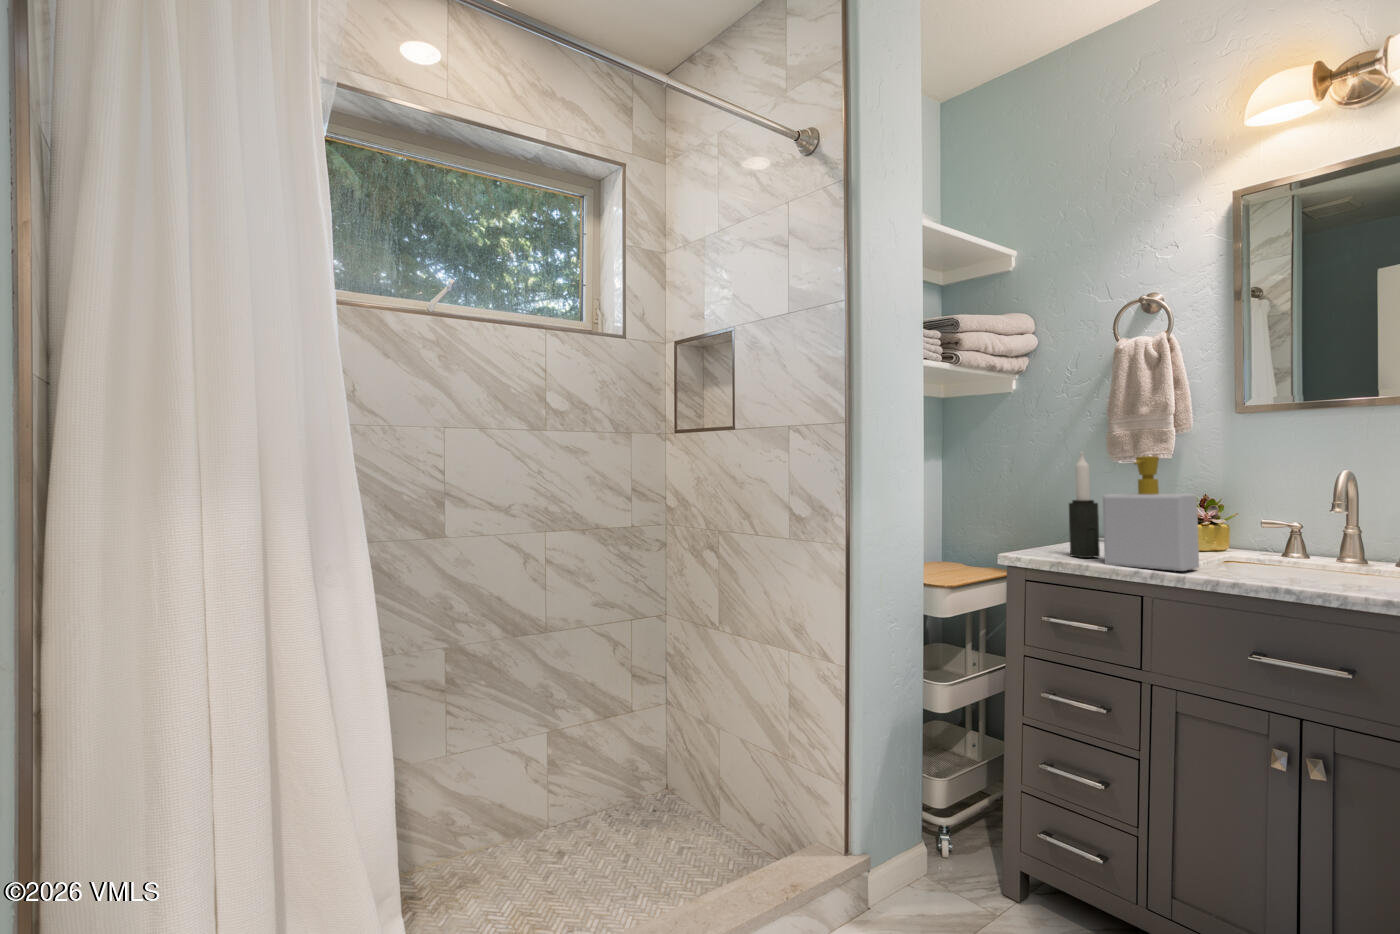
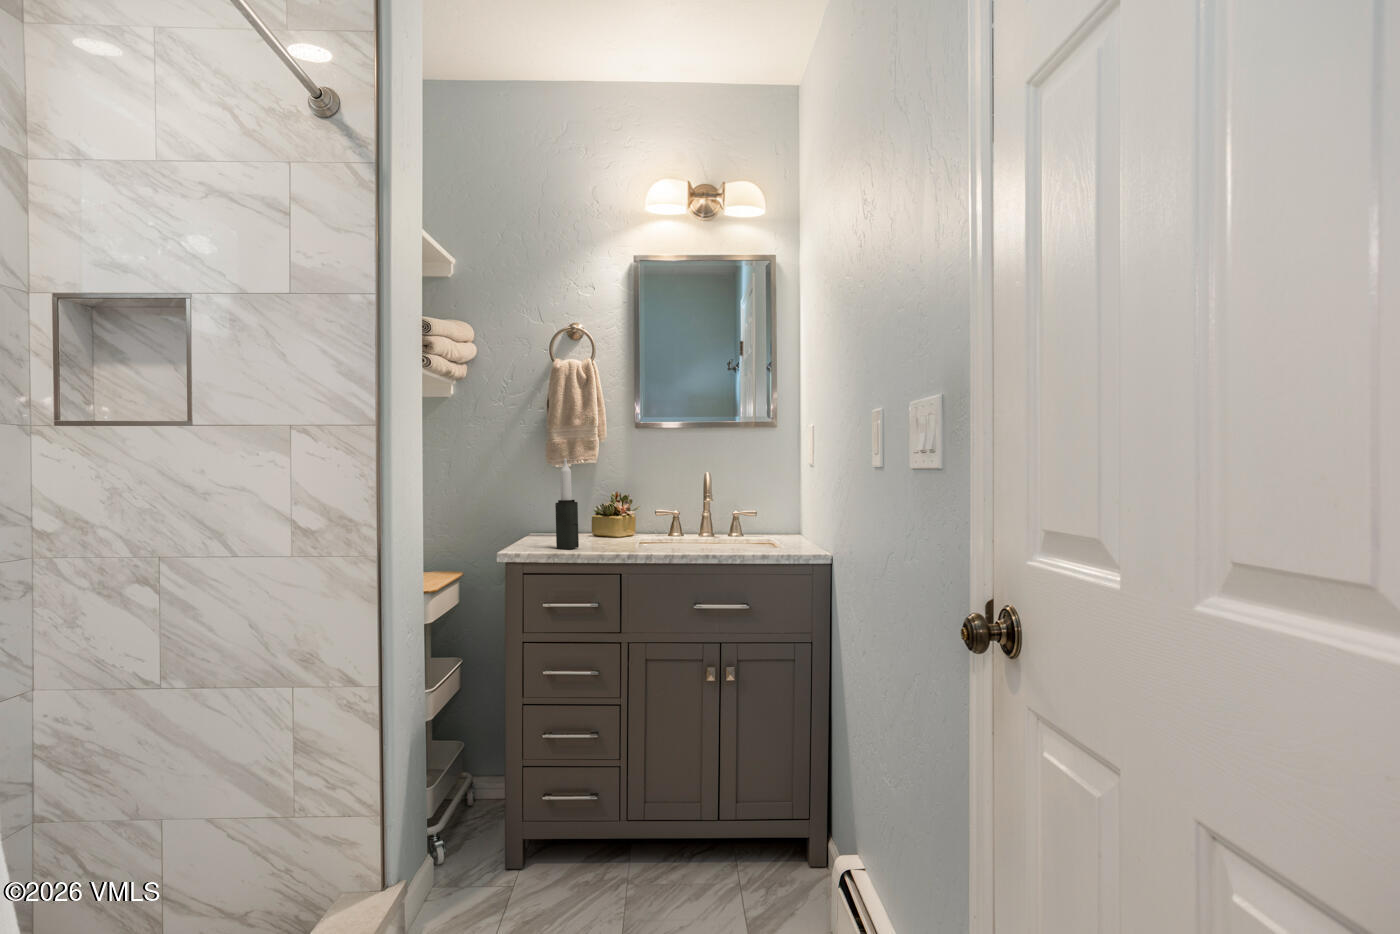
soap bottle: present [1103,456,1199,571] -> none [591,463,652,552]

